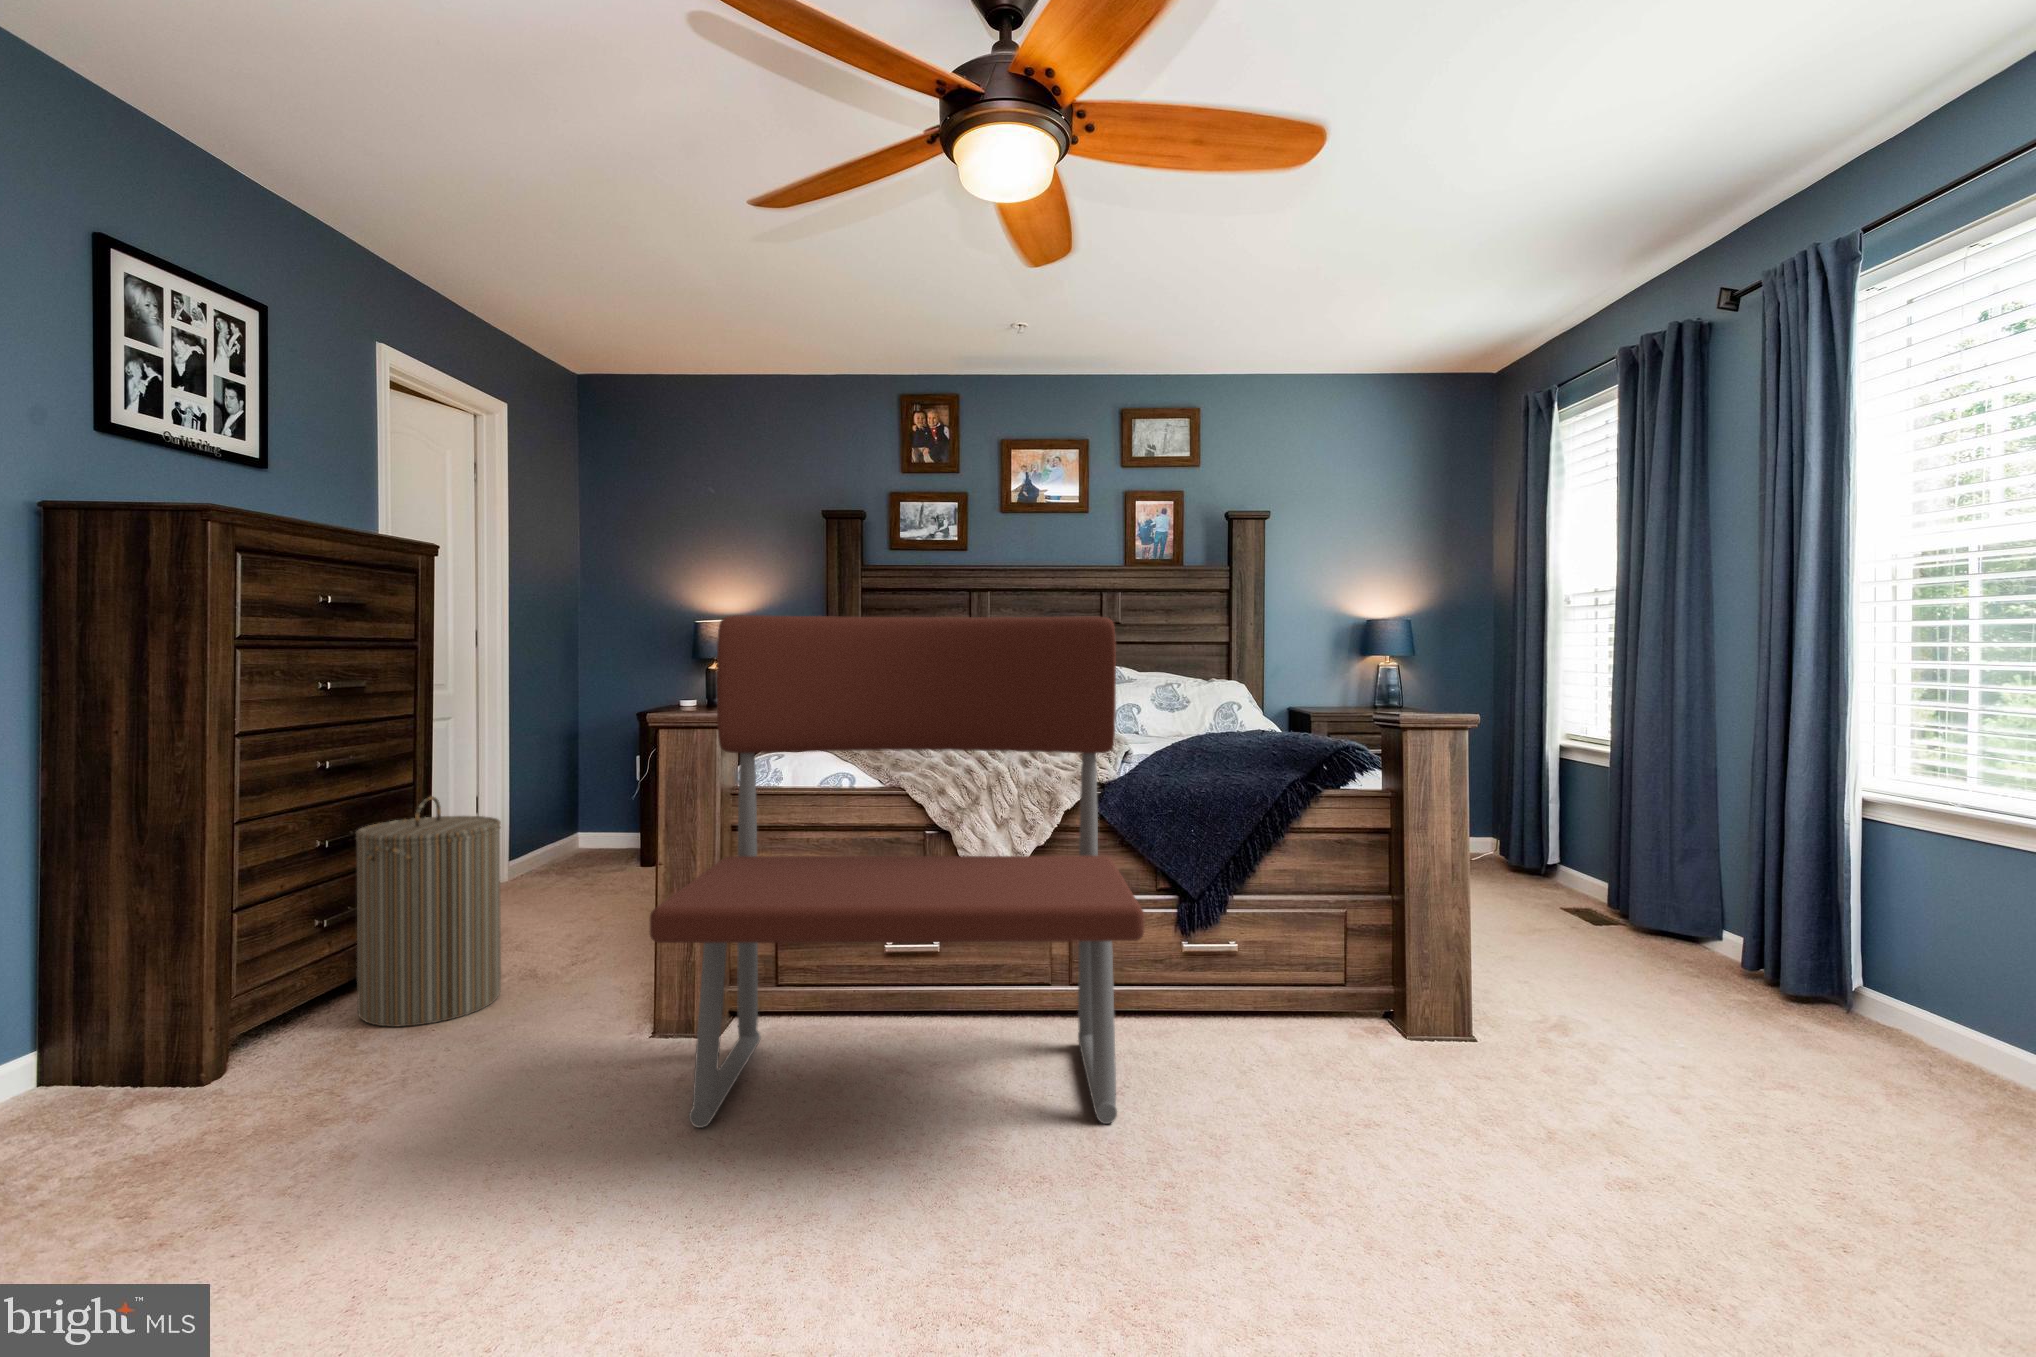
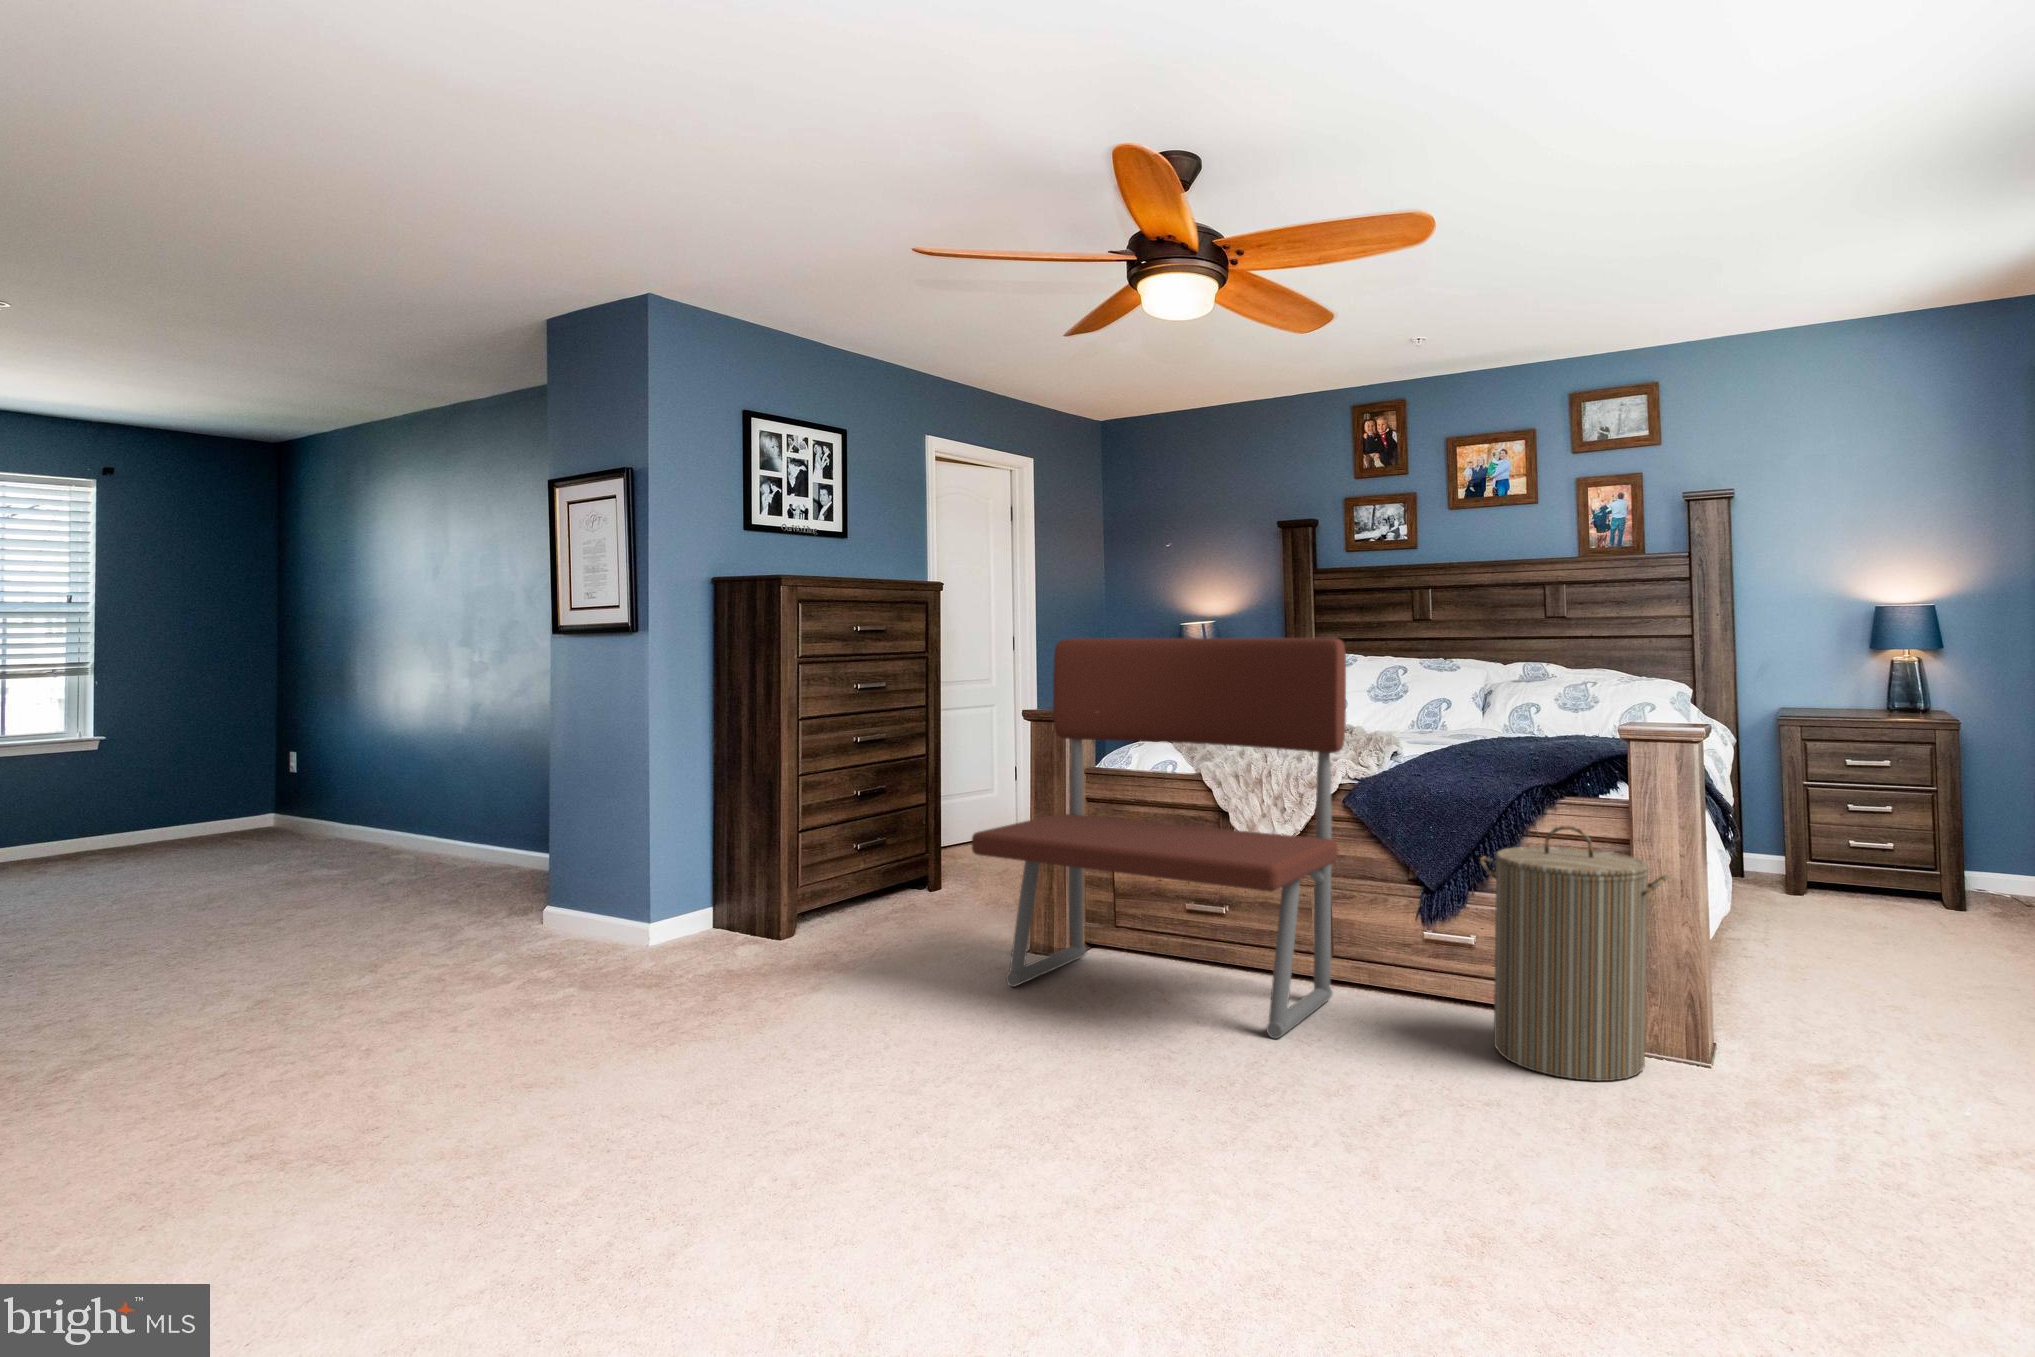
laundry hamper: present [356,796,501,1027] -> present [1480,826,1668,1081]

